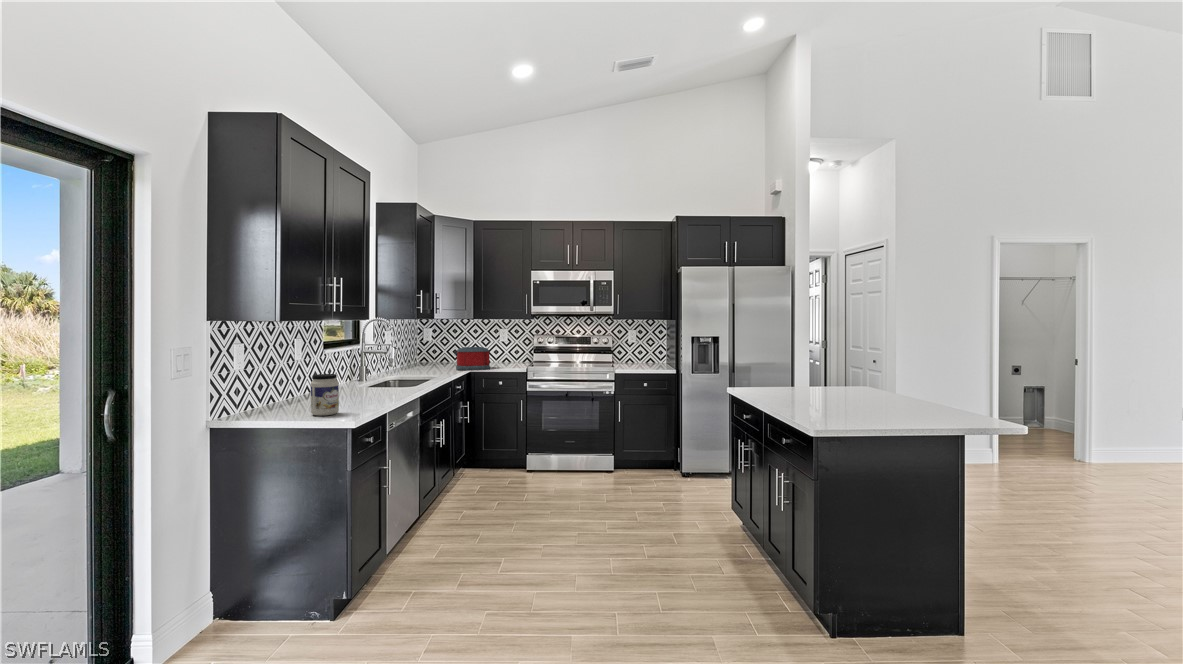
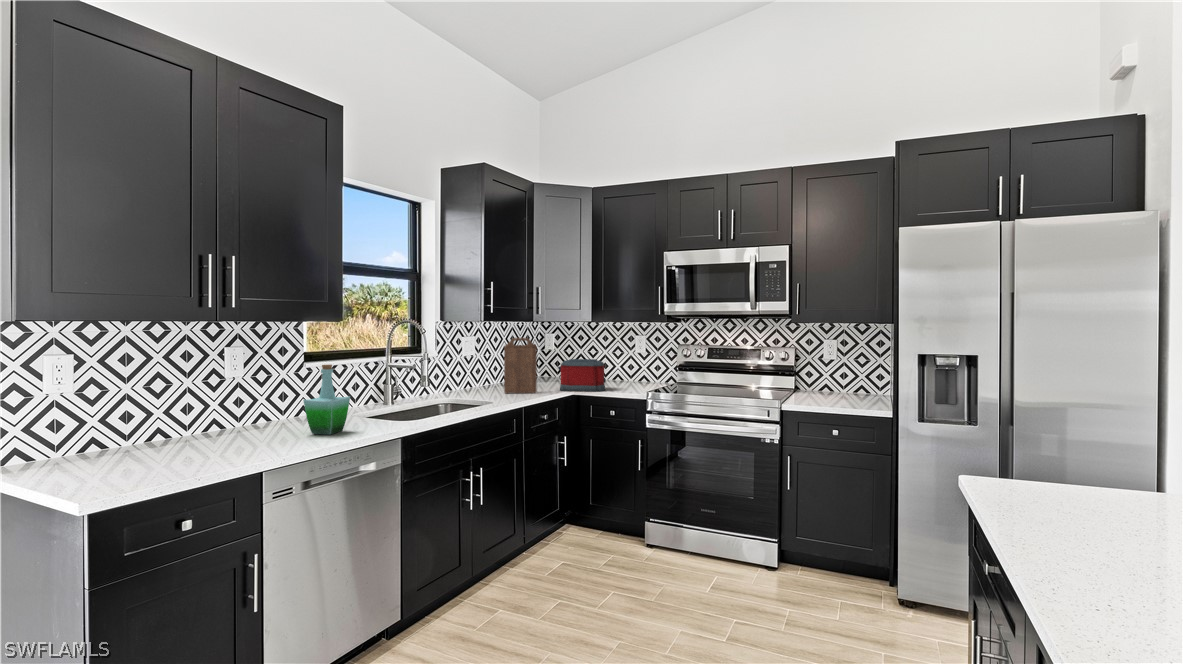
cutting board: none [421,332,445,374] -> present [504,338,537,393]
bottle: none [351,352,376,400] -> present [303,365,350,435]
jar: present [311,374,339,416] -> none [180,397,226,461]

